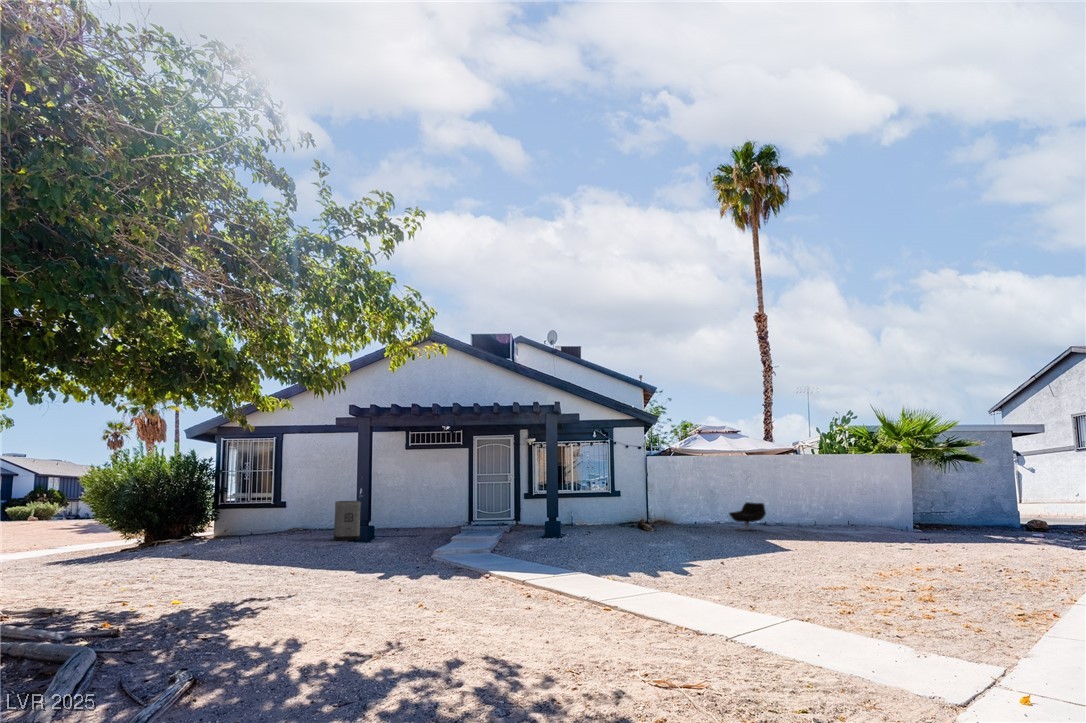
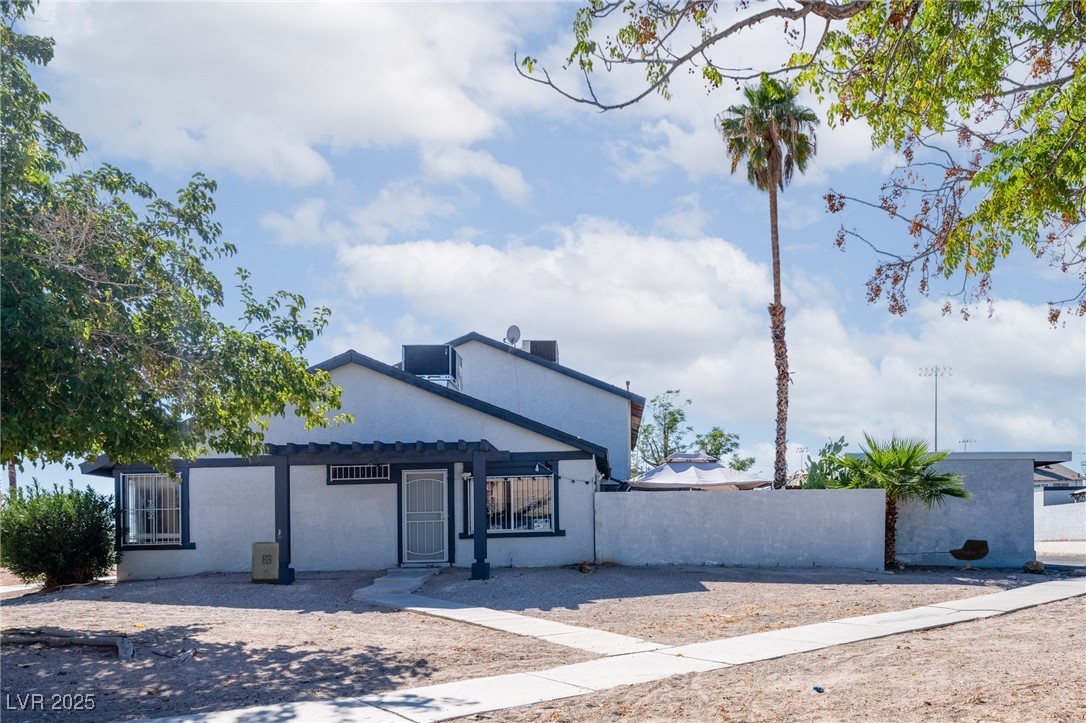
lounge chair: present [729,502,766,530] -> present [949,539,989,570]

